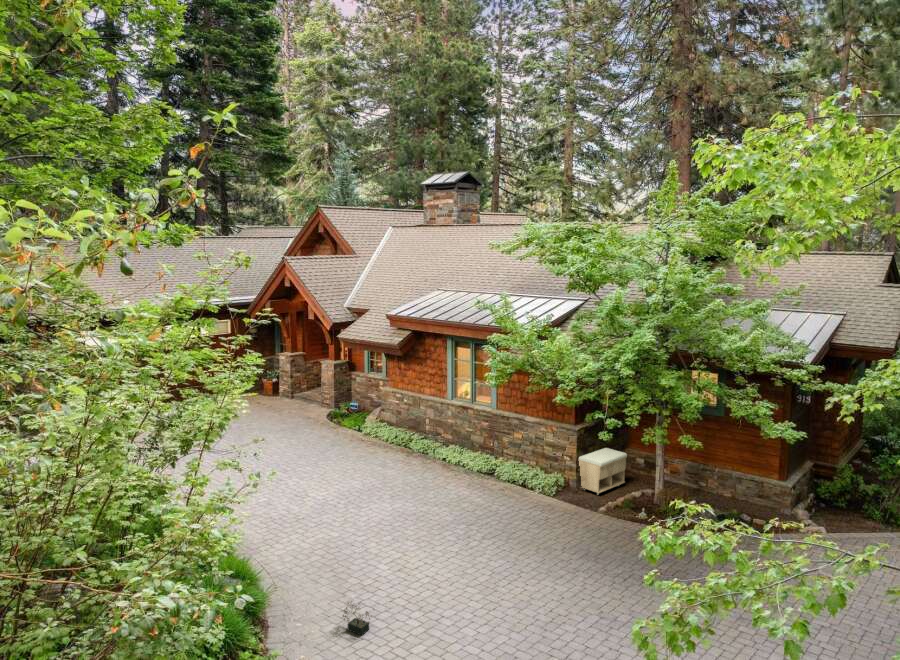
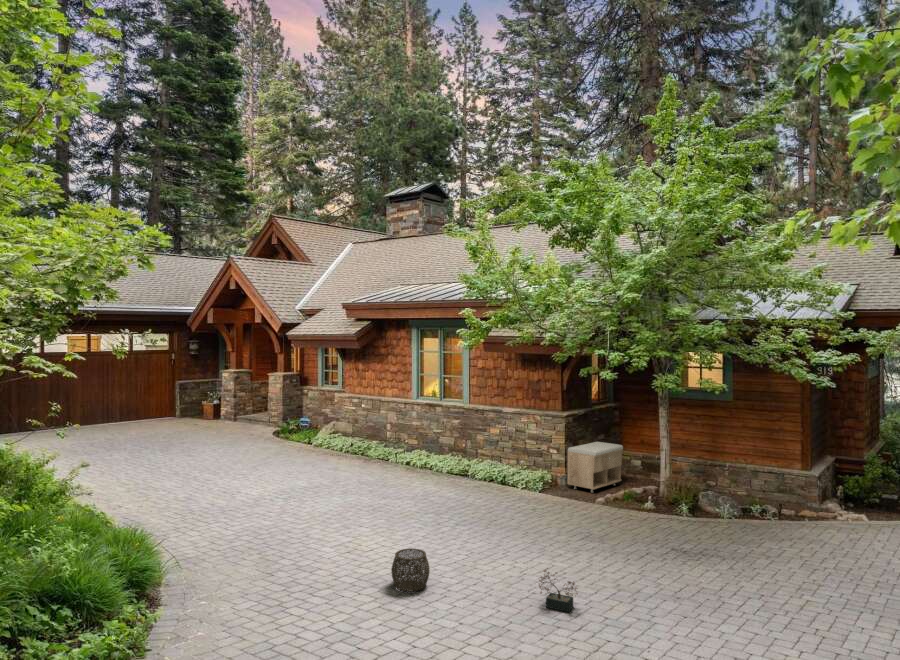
woven basket: none [431,565,459,599] -> present [391,548,430,592]
decorative plant: present [343,601,372,635] -> present [539,568,578,612]

